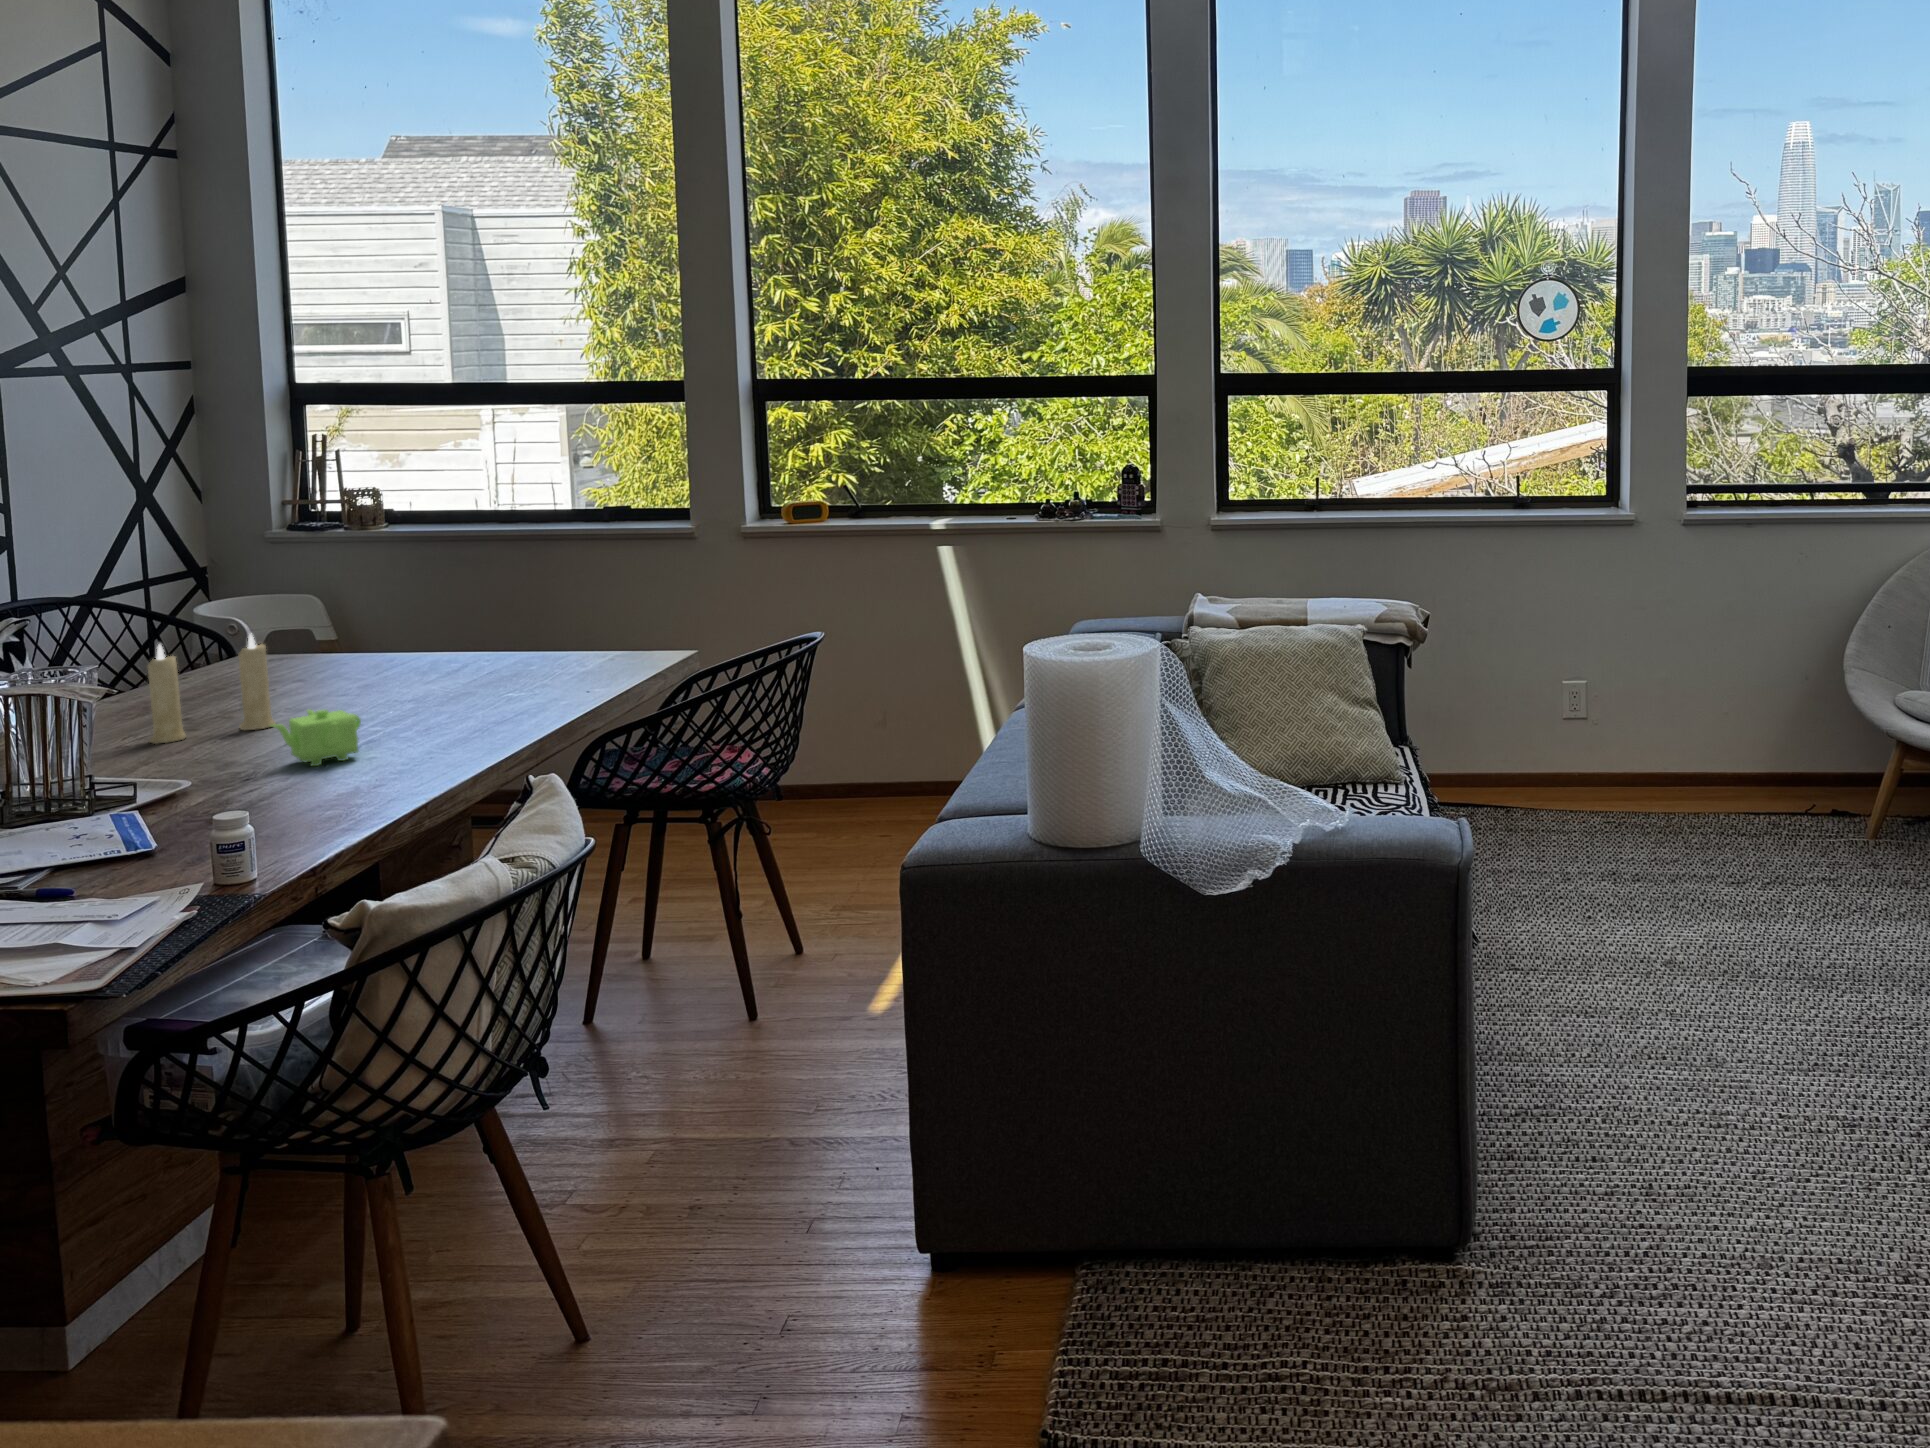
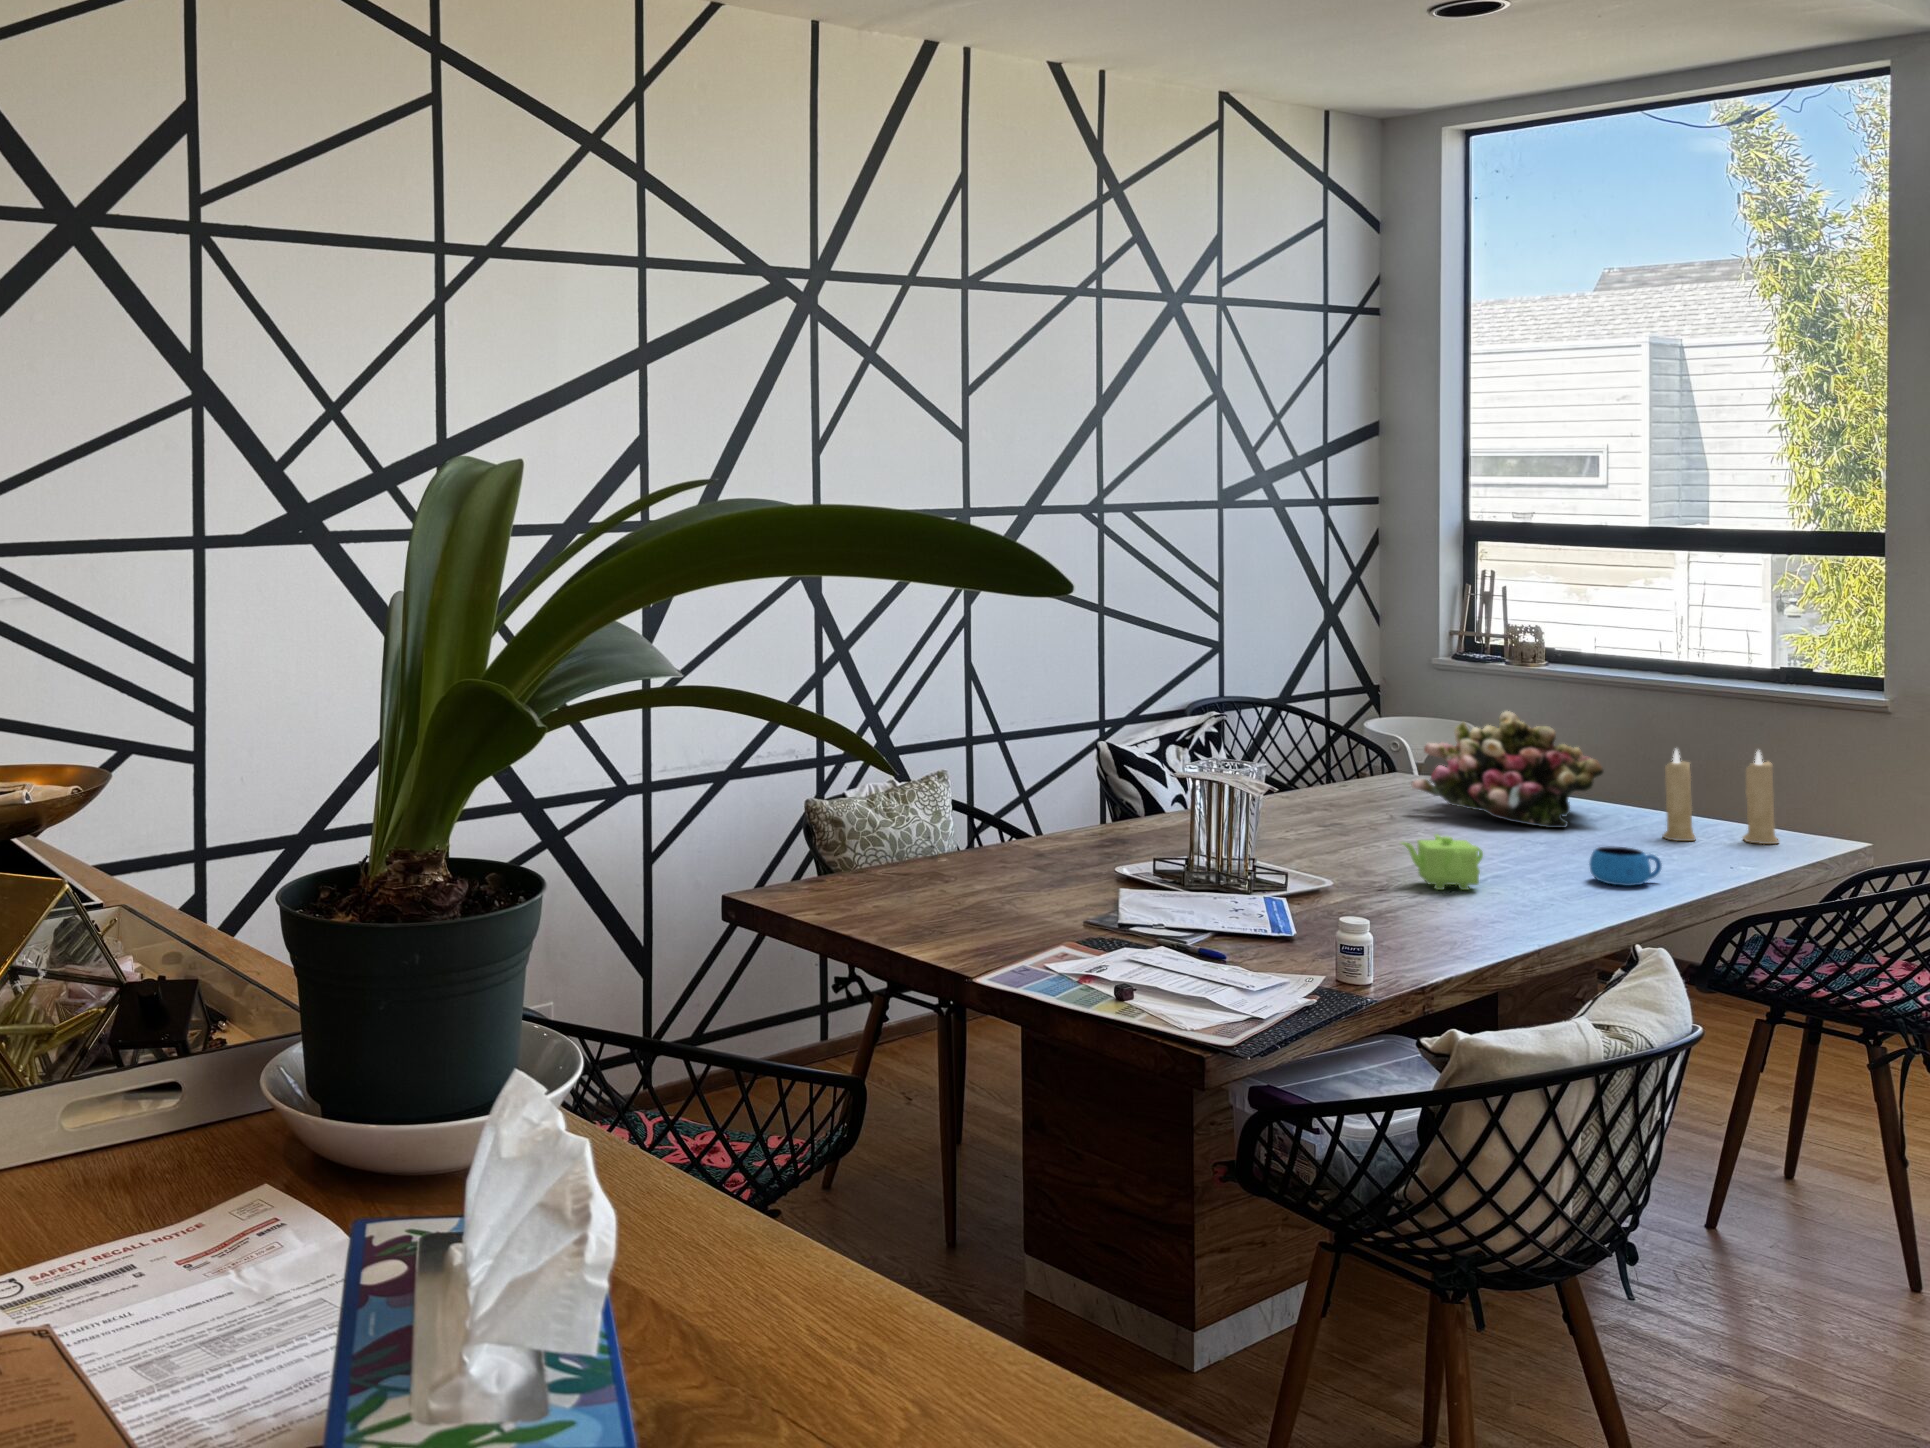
flower arrangement: none [268,576,464,684] -> present [1411,711,1603,828]
candle: present [148,634,276,744] -> present [1663,749,1779,844]
mug: none [463,689,528,726] -> present [1589,846,1662,886]

